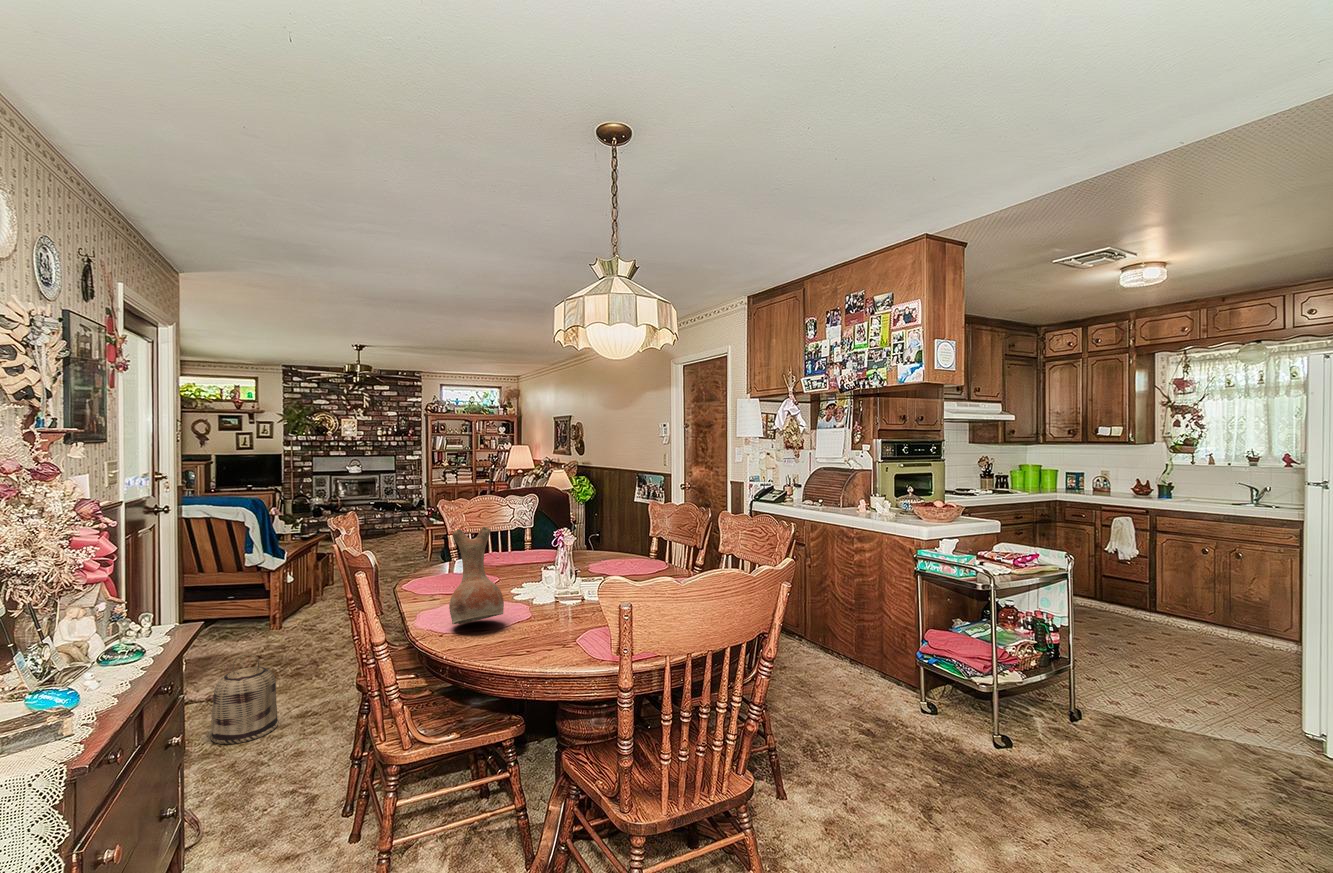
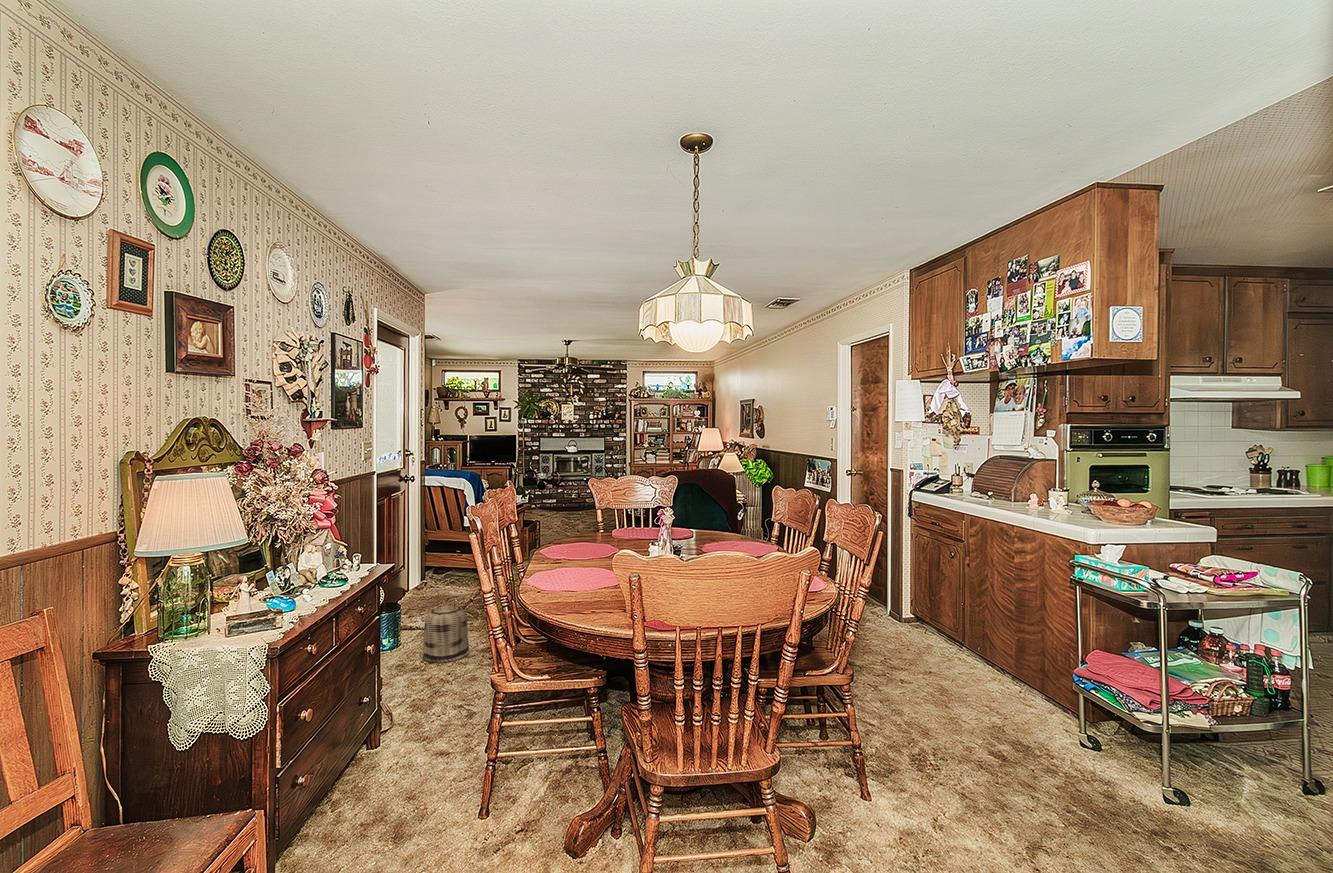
vase: present [449,527,504,624] -> none [547,504,592,585]

